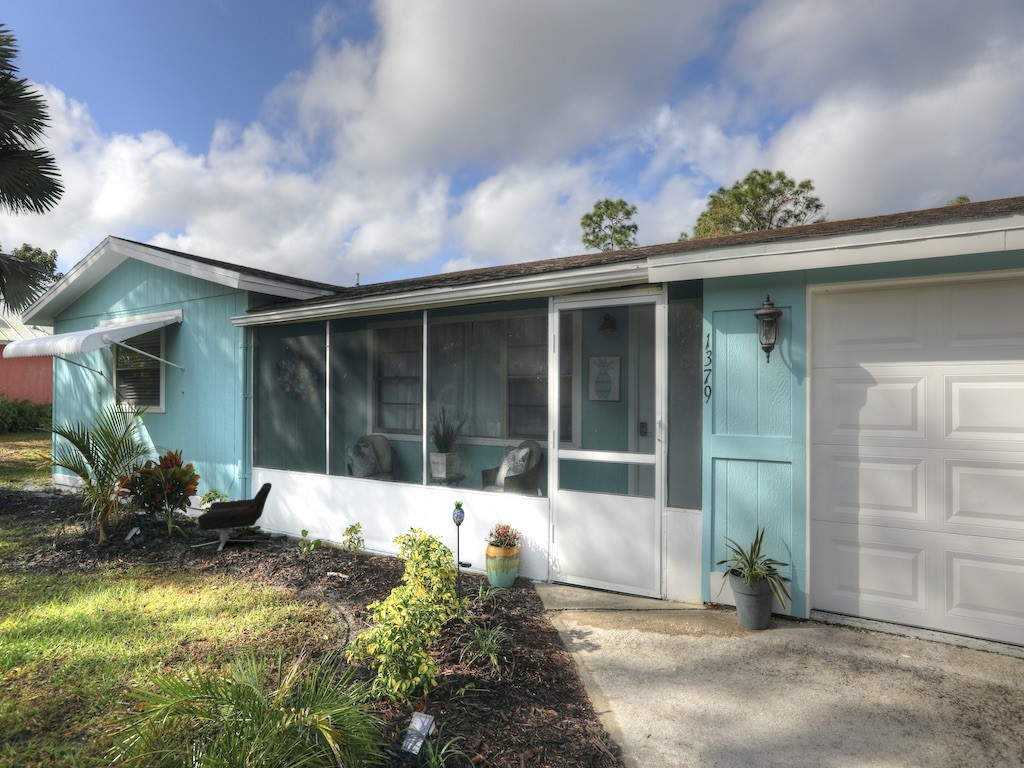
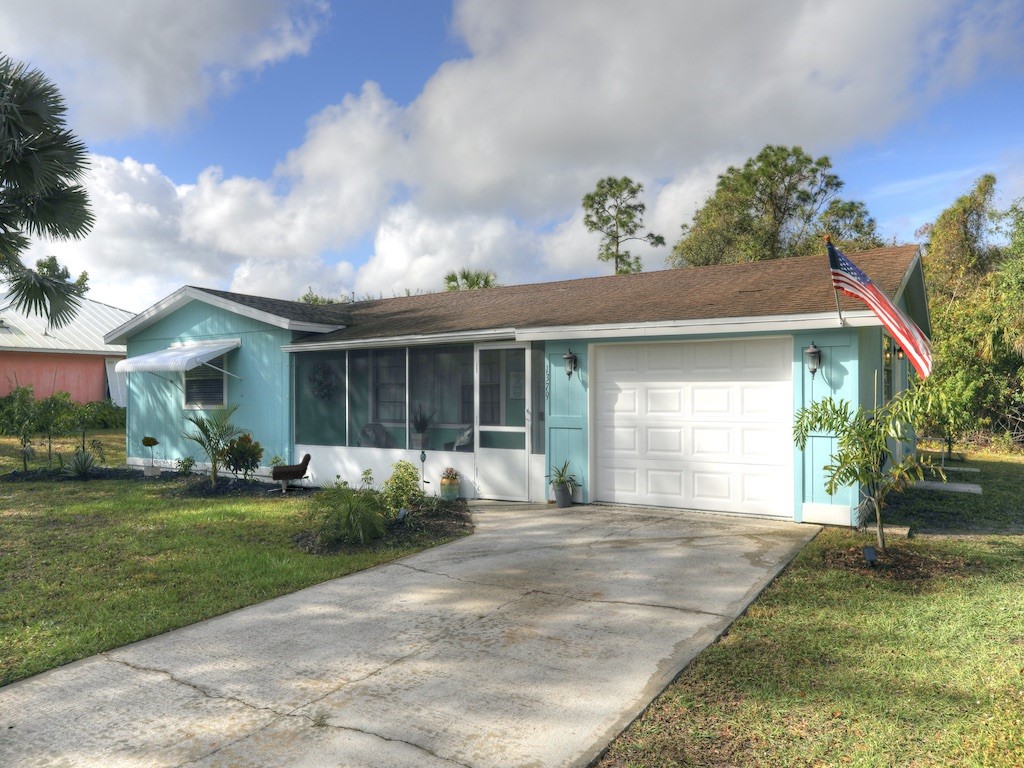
potted tree: none [56,447,86,502] -> present [142,436,161,476]

